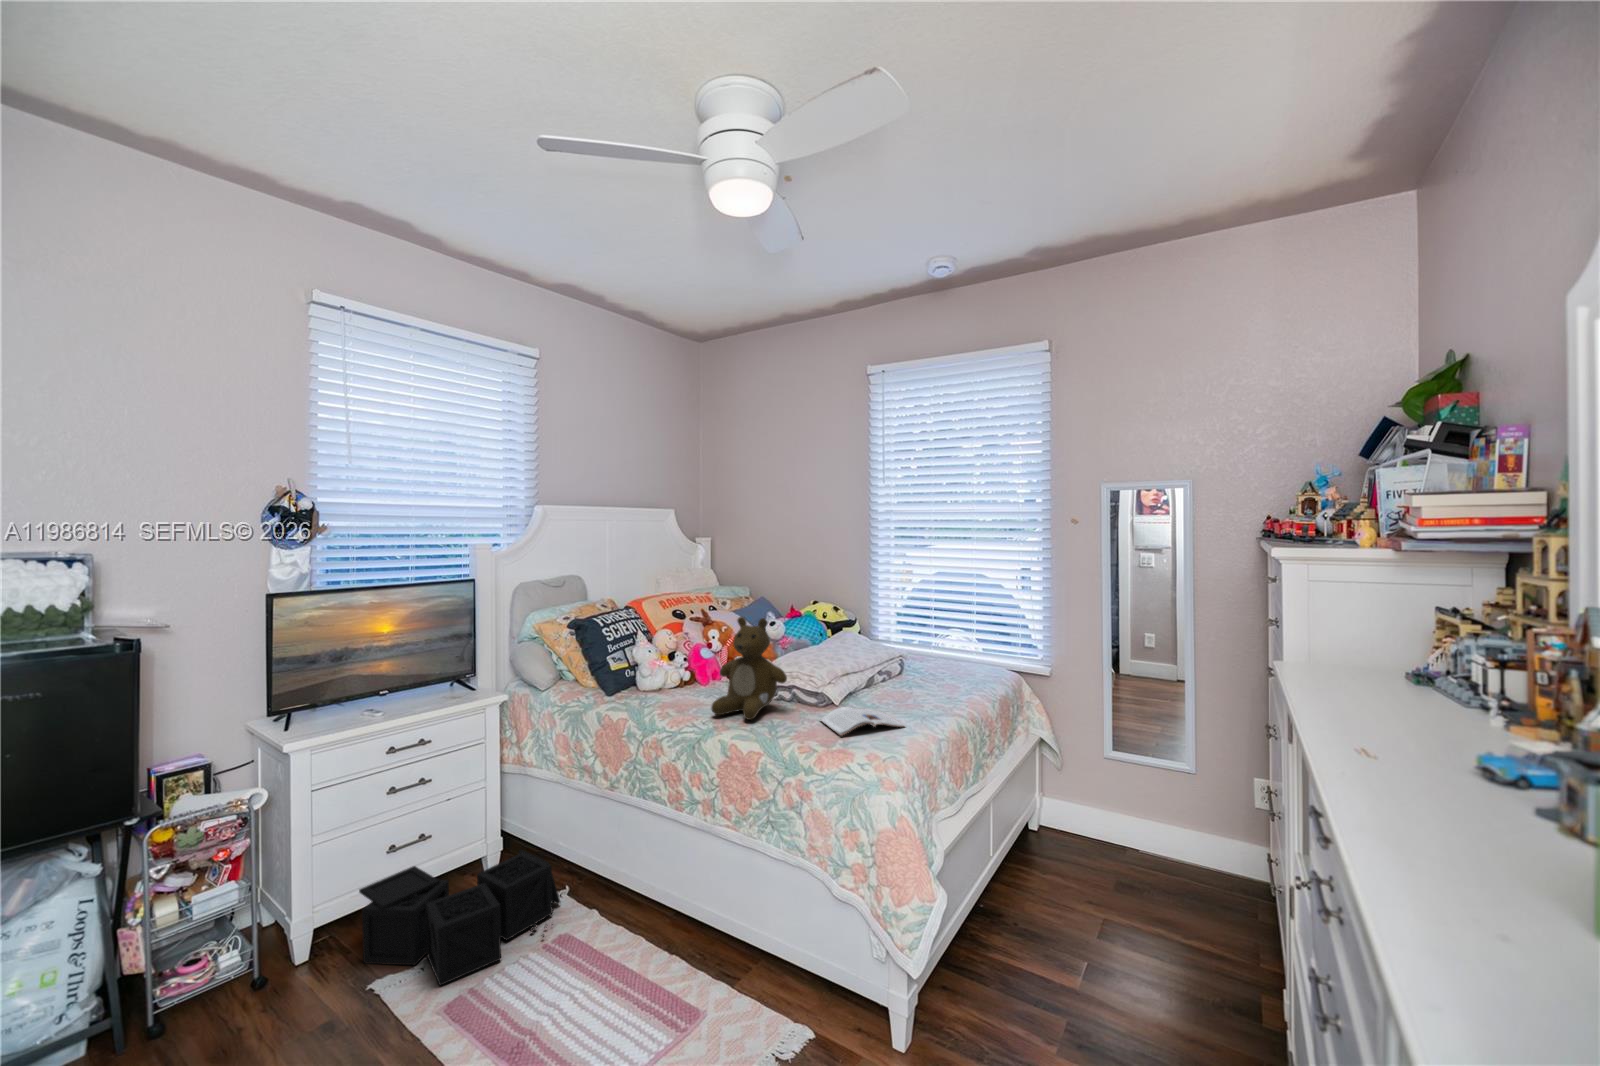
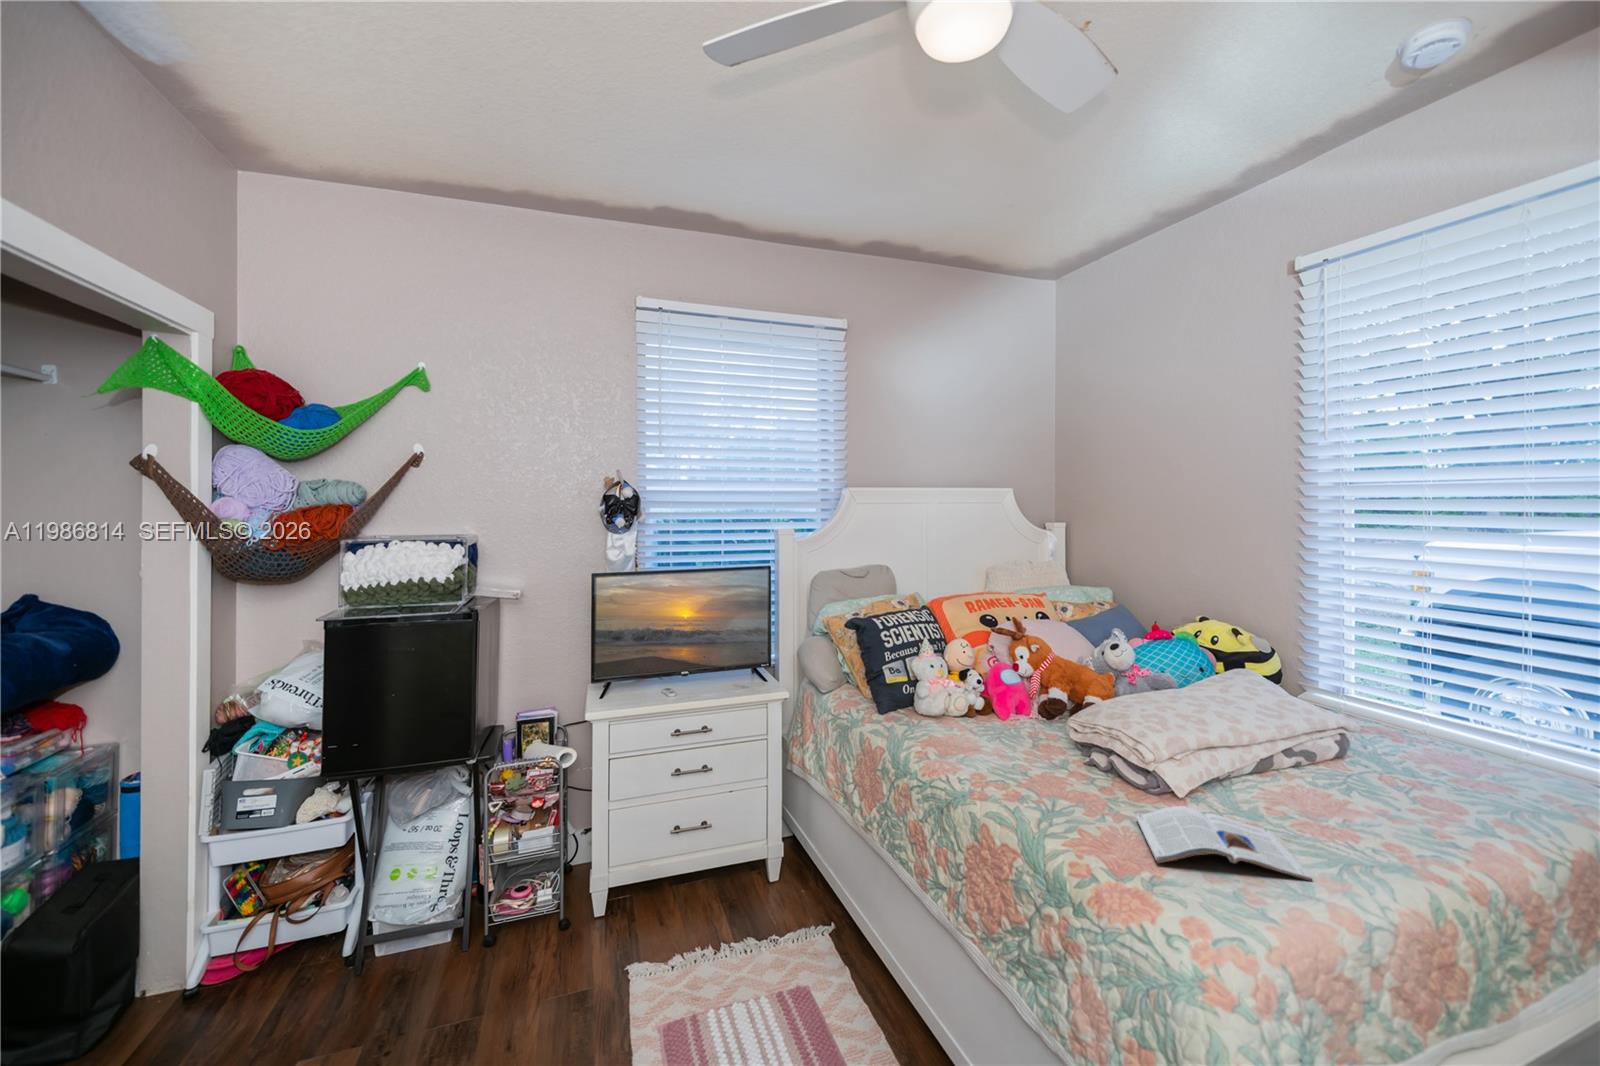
teddy bear: present [711,617,787,720] -> none [973,634,1091,790]
storage bin: present [359,850,560,985] -> none [636,852,818,994]

